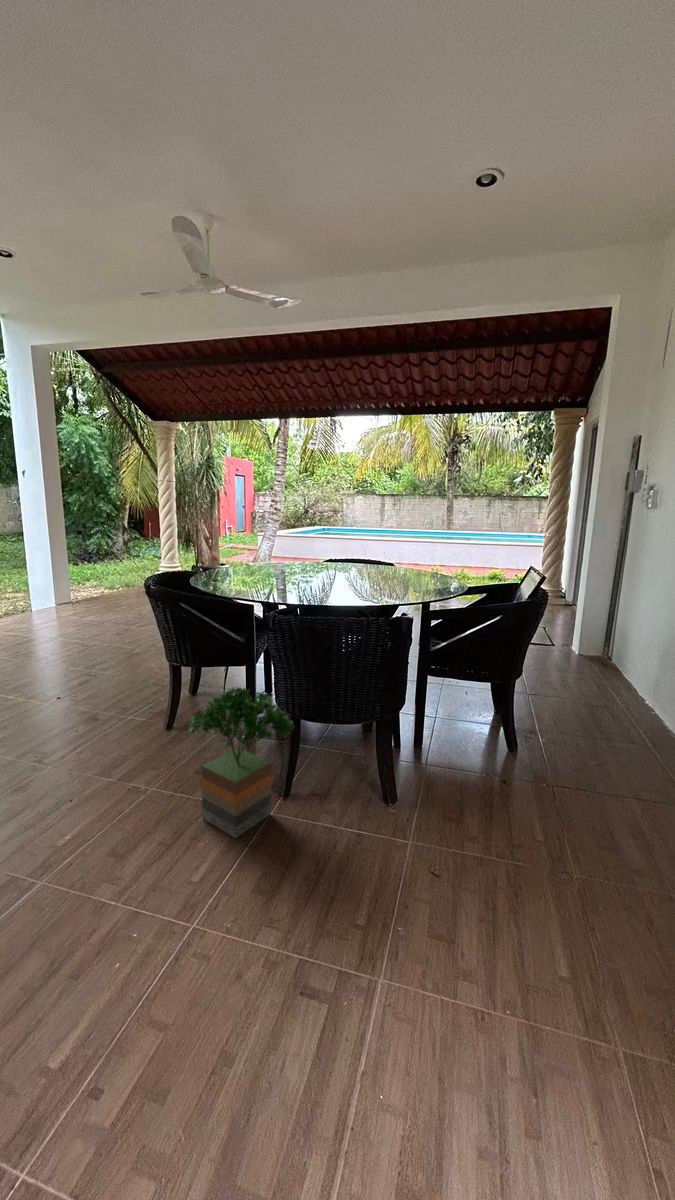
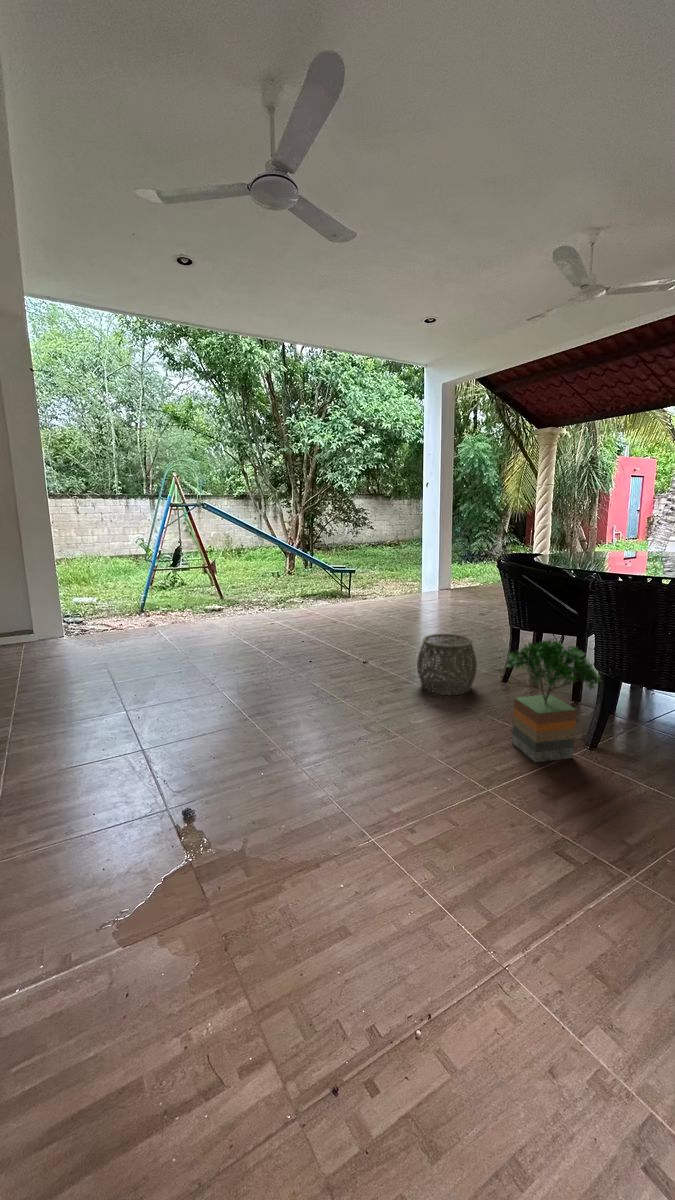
woven basket: none [52,684,139,772] -> present [417,634,477,696]

